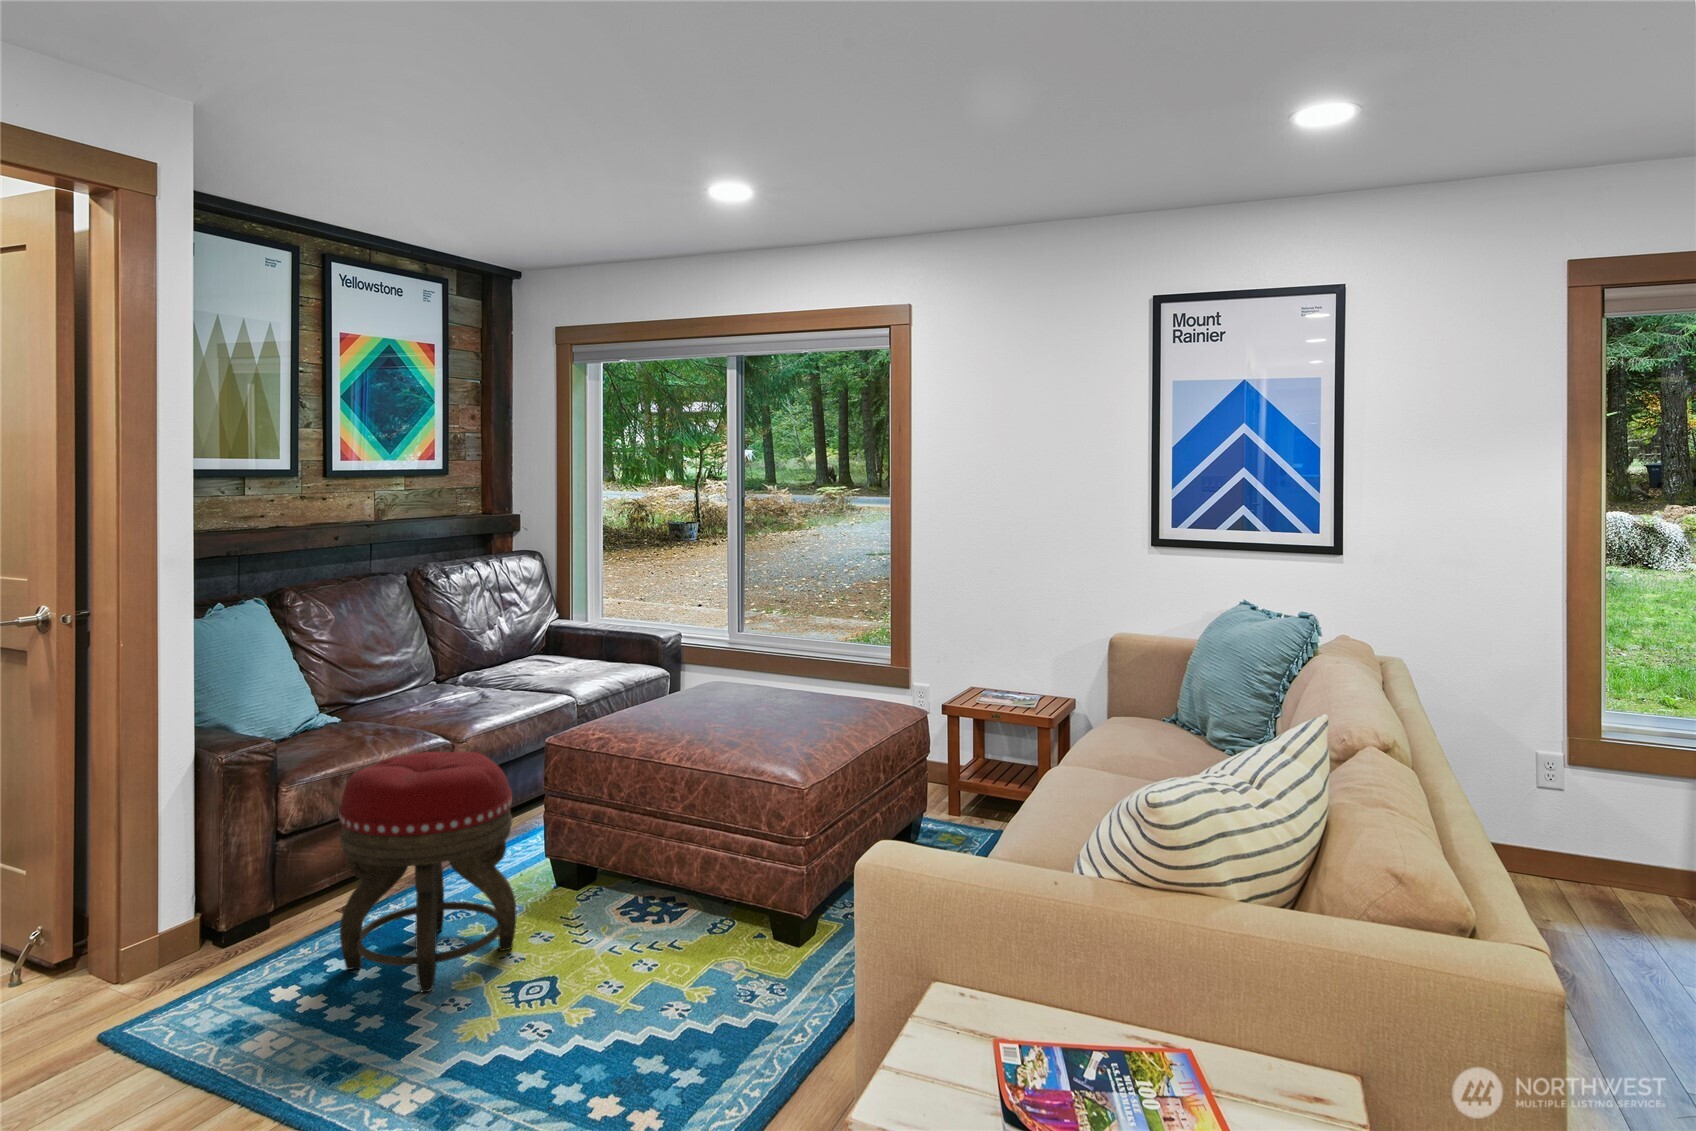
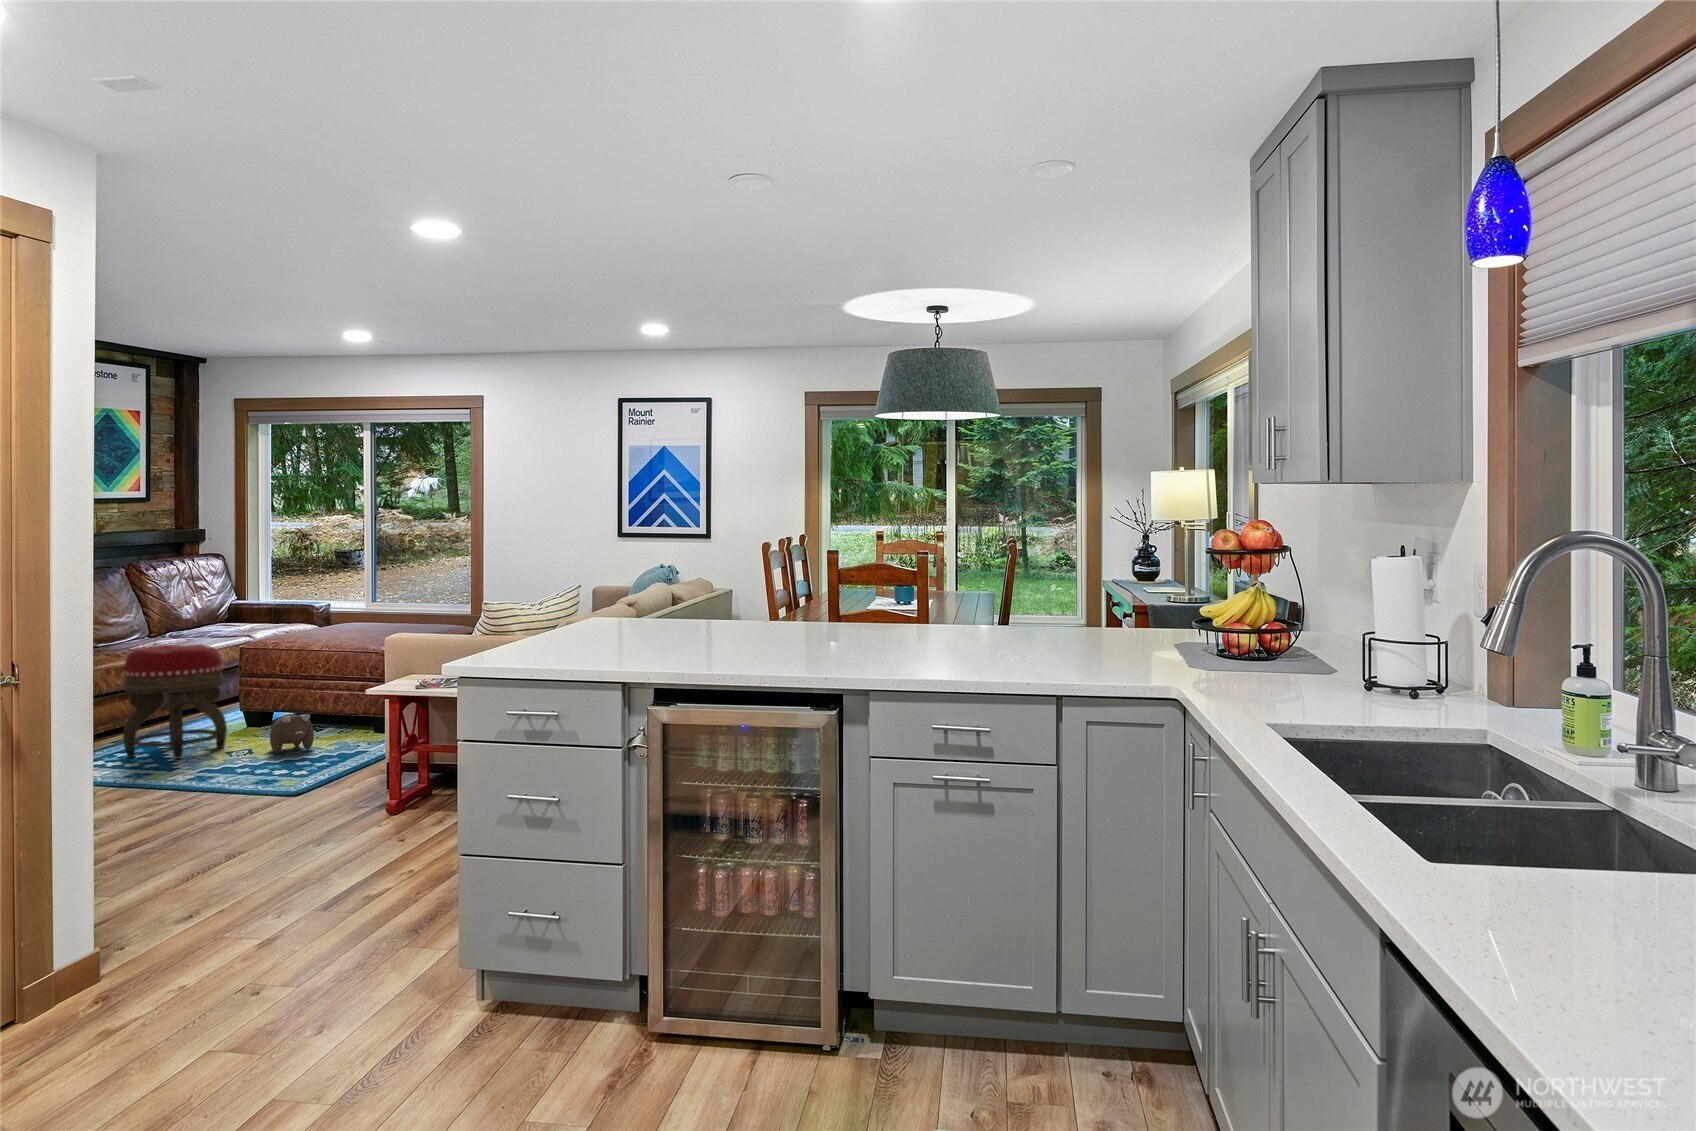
plush toy: none [588,909,666,994] -> present [270,714,314,753]

